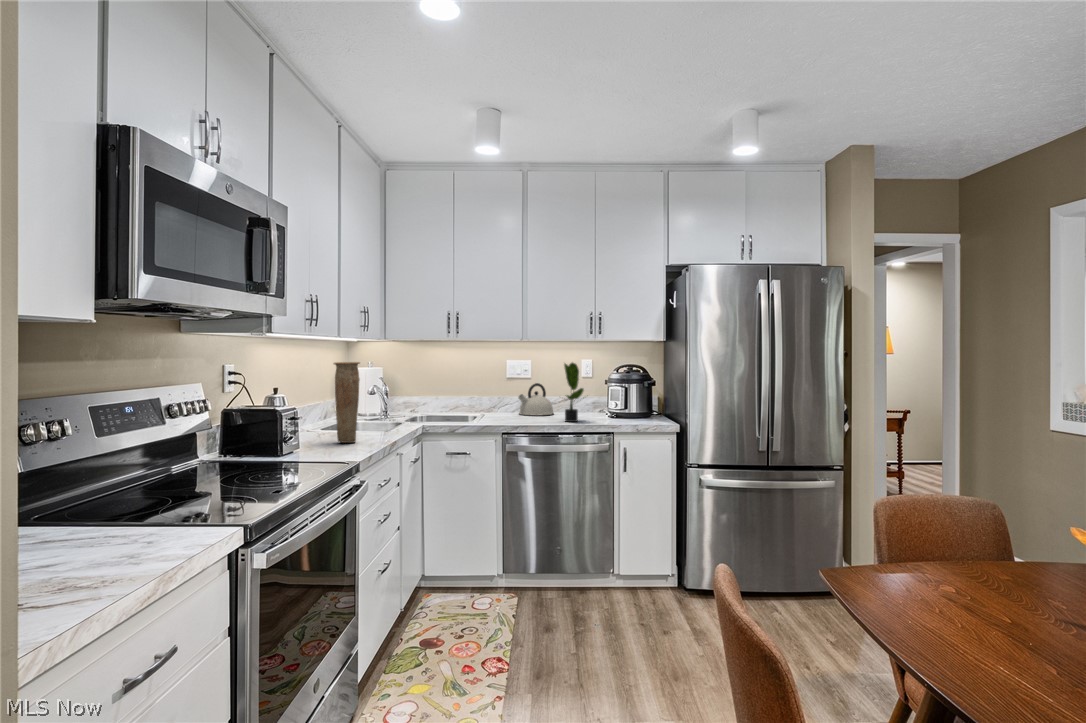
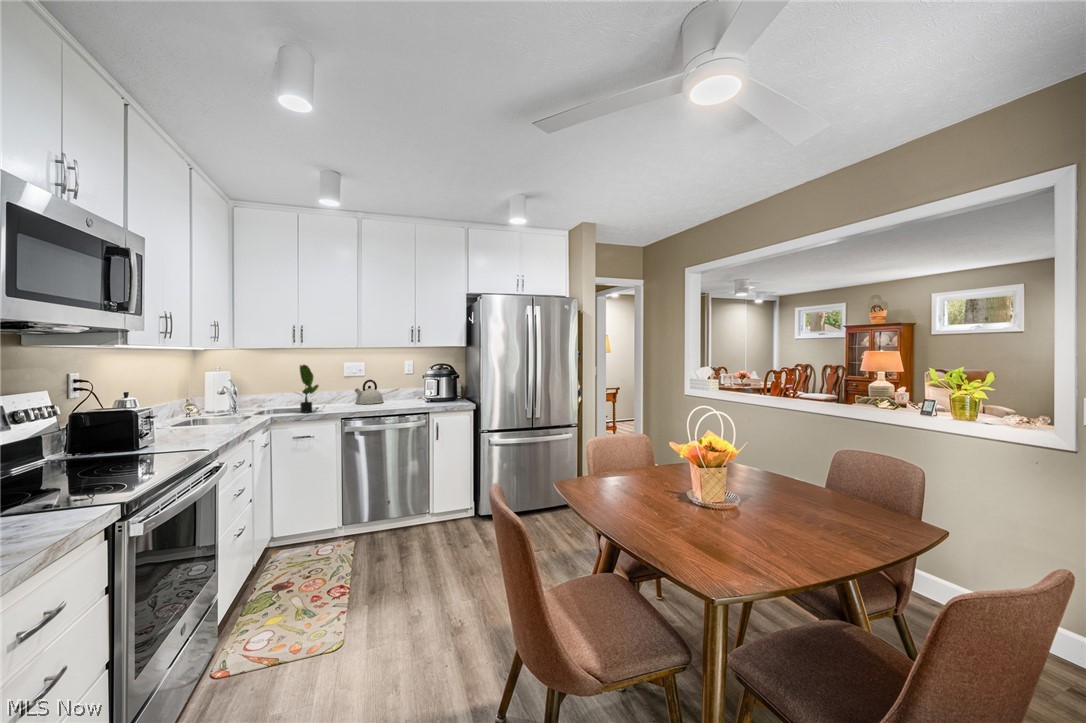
vase: present [334,362,360,443] -> none [187,368,214,434]
potted plant: present [564,363,584,422] -> present [300,365,319,413]

